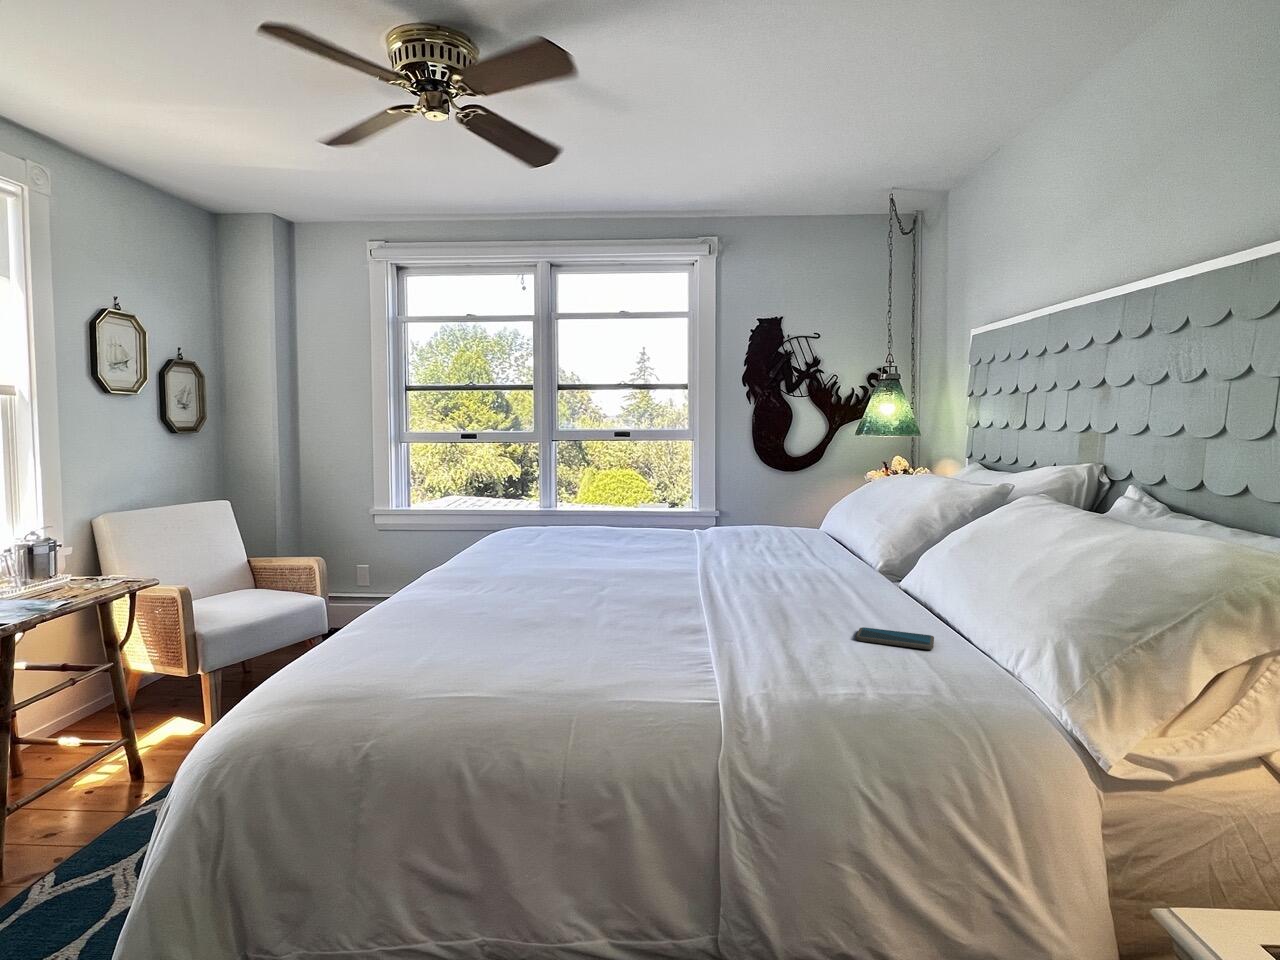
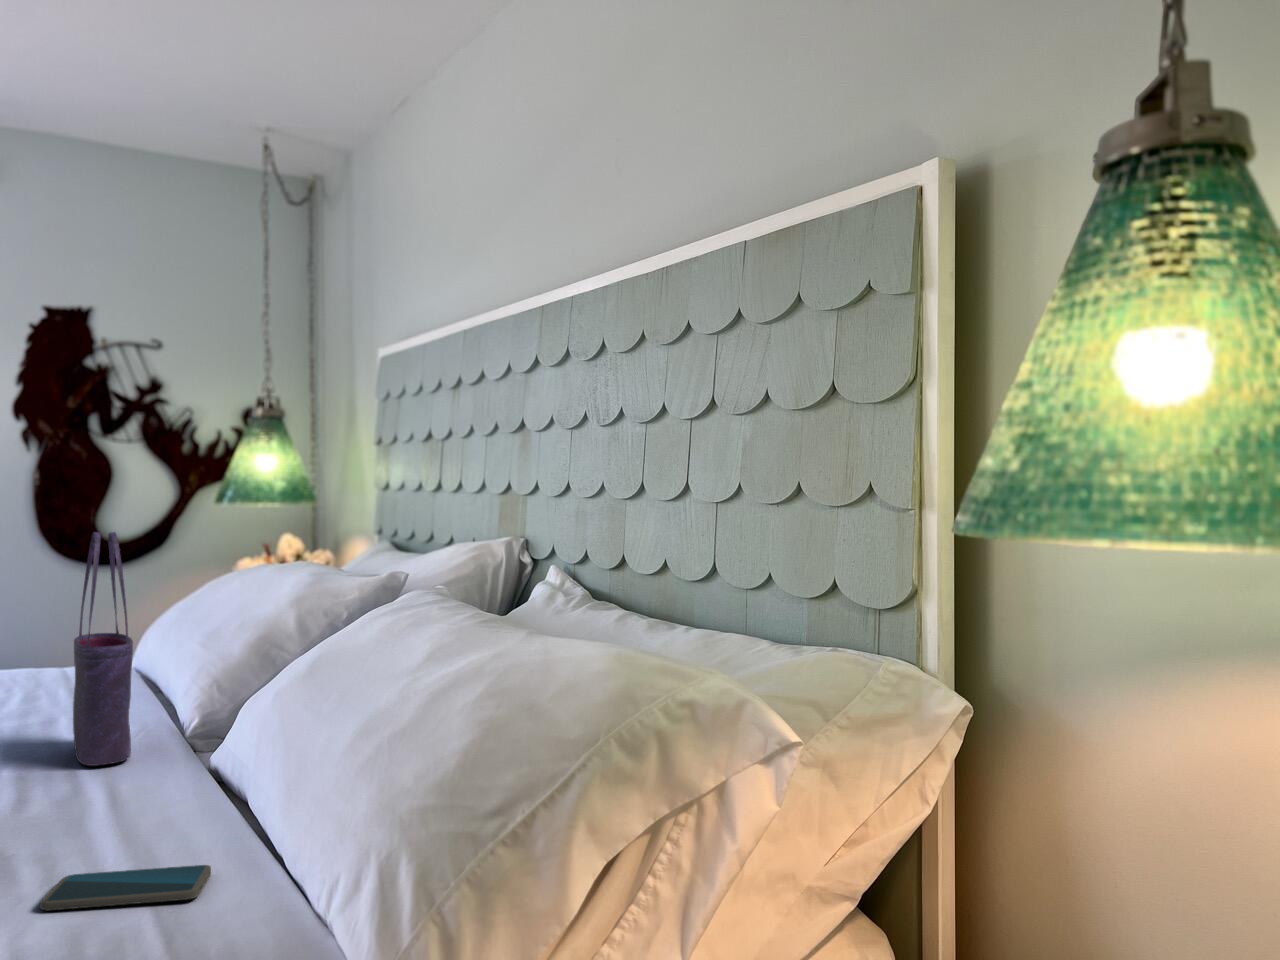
tote bag: none [825,456,859,580] -> present [73,532,133,766]

